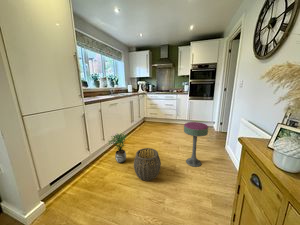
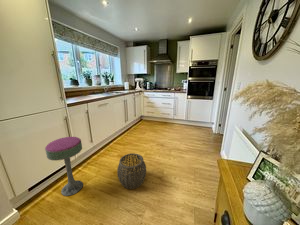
bar stool: present [184,122,208,167] -> present [45,137,83,196]
potted plant: present [109,134,126,163] -> none [93,135,117,167]

